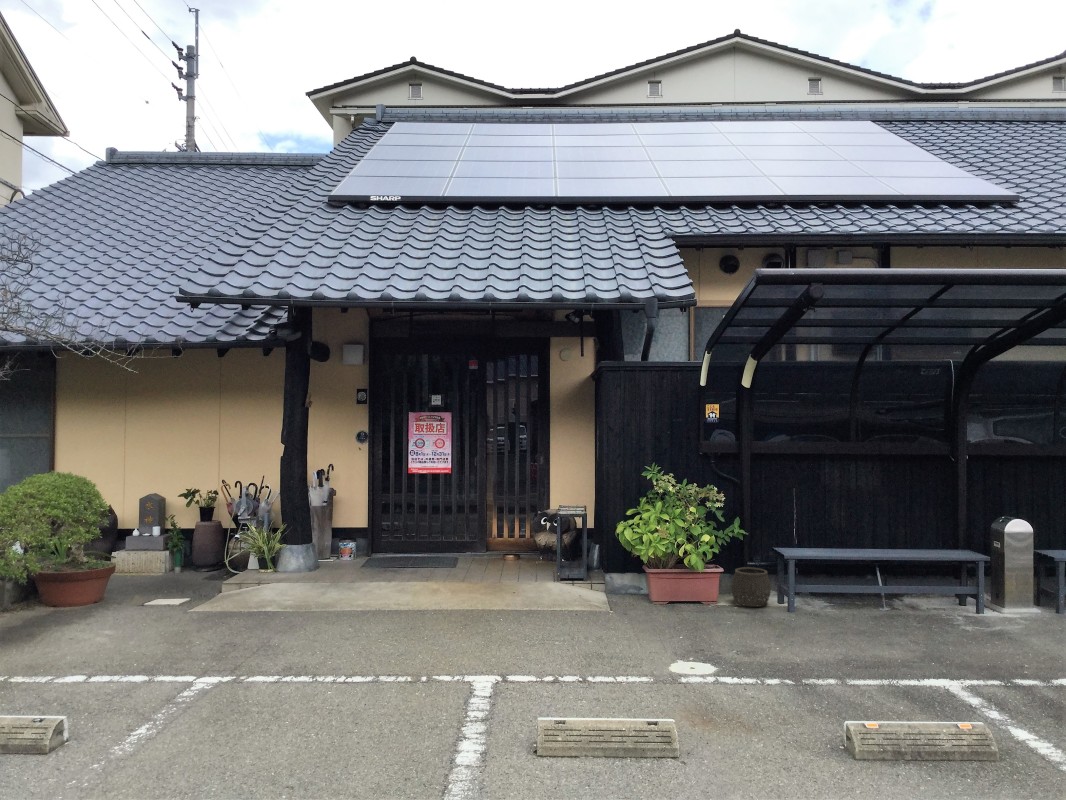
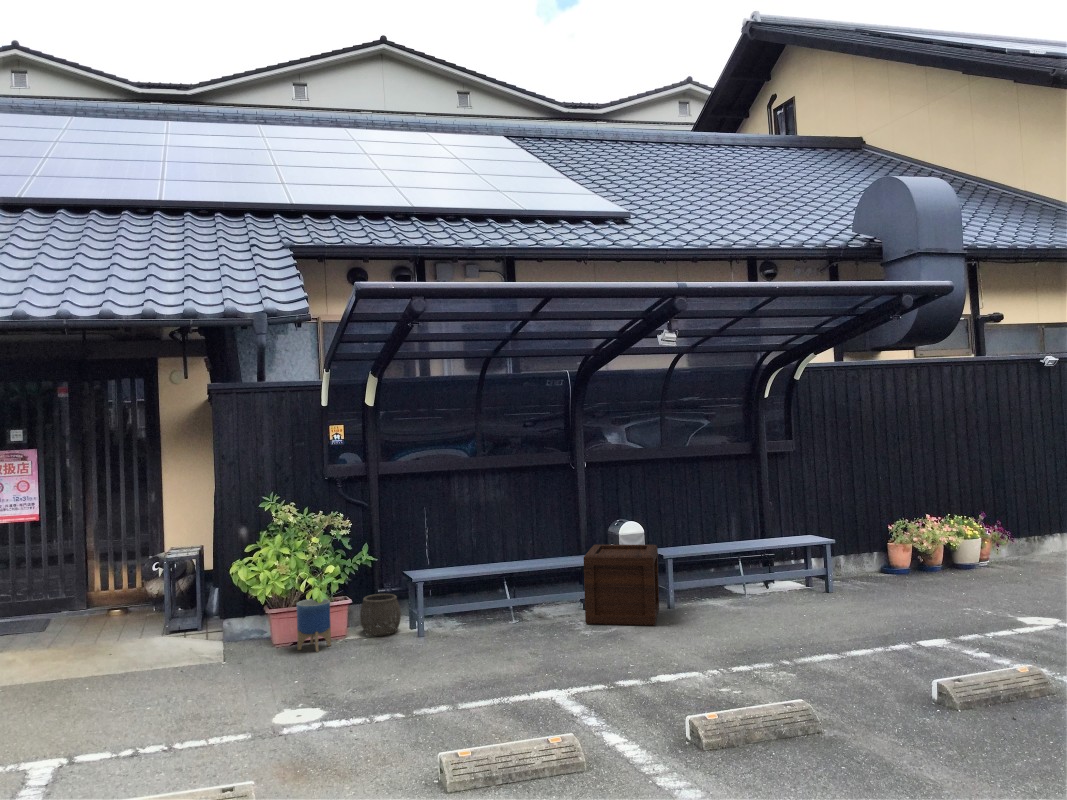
wooden crate: none [965,540,1050,631] -> present [584,545,659,626]
planter: none [676,565,707,614] -> present [296,599,331,652]

